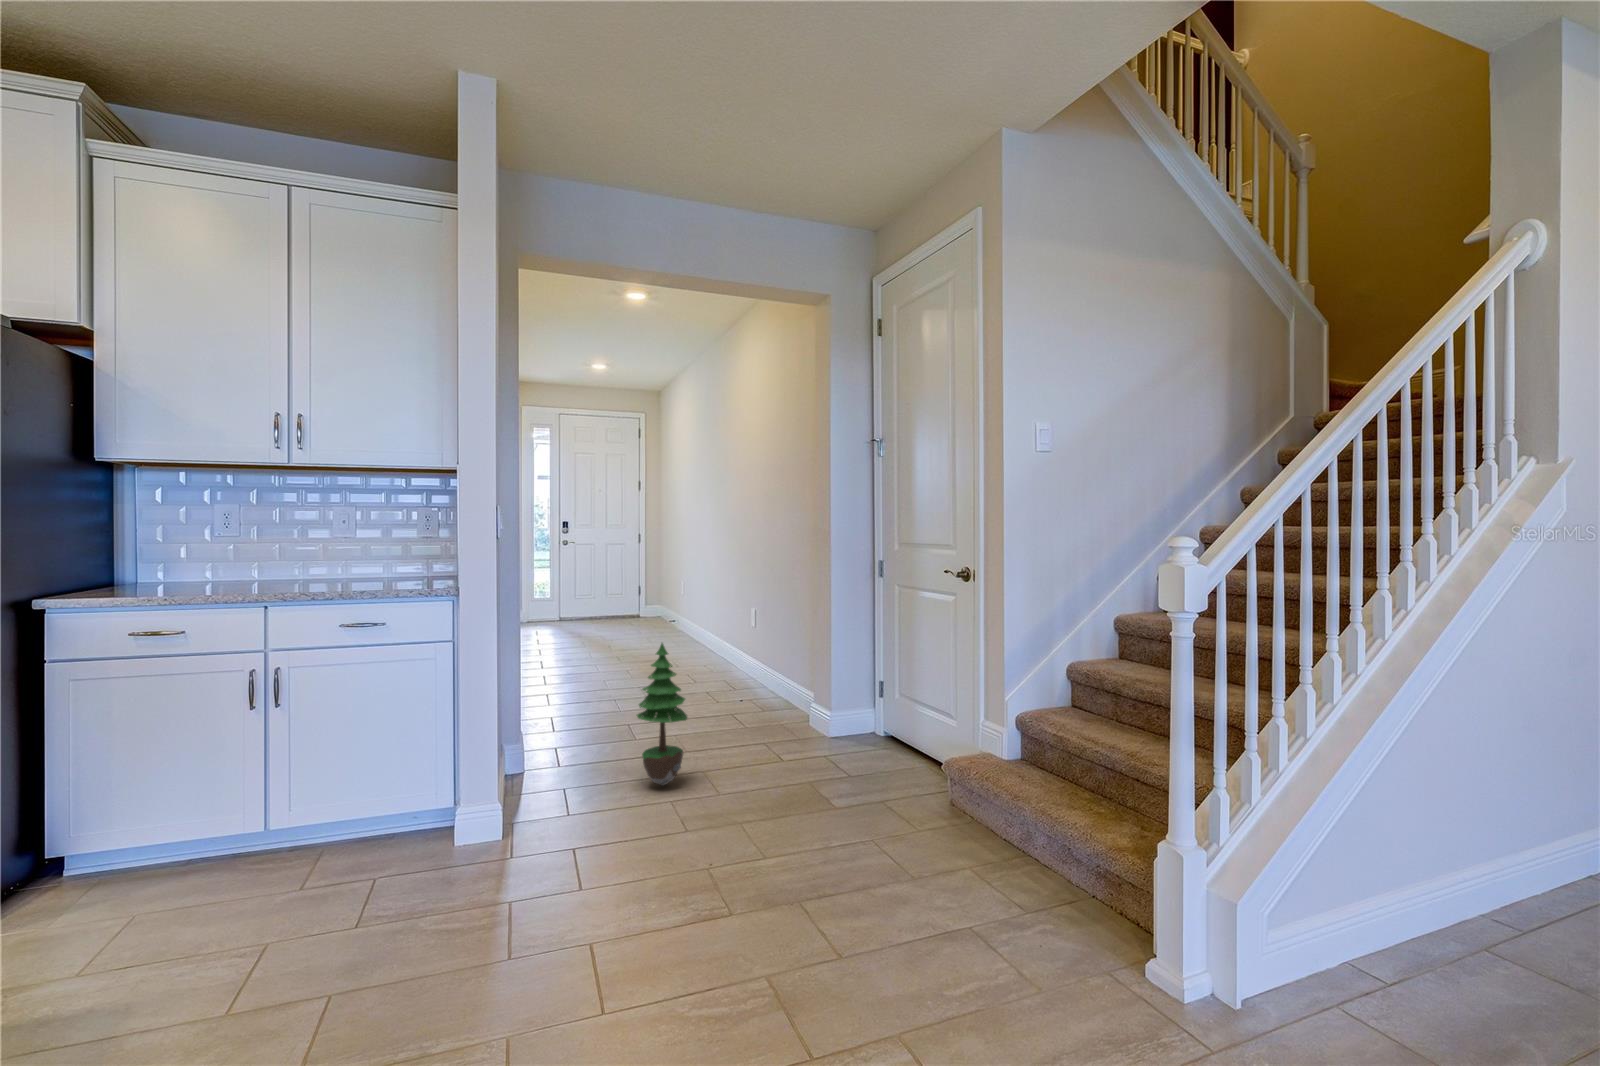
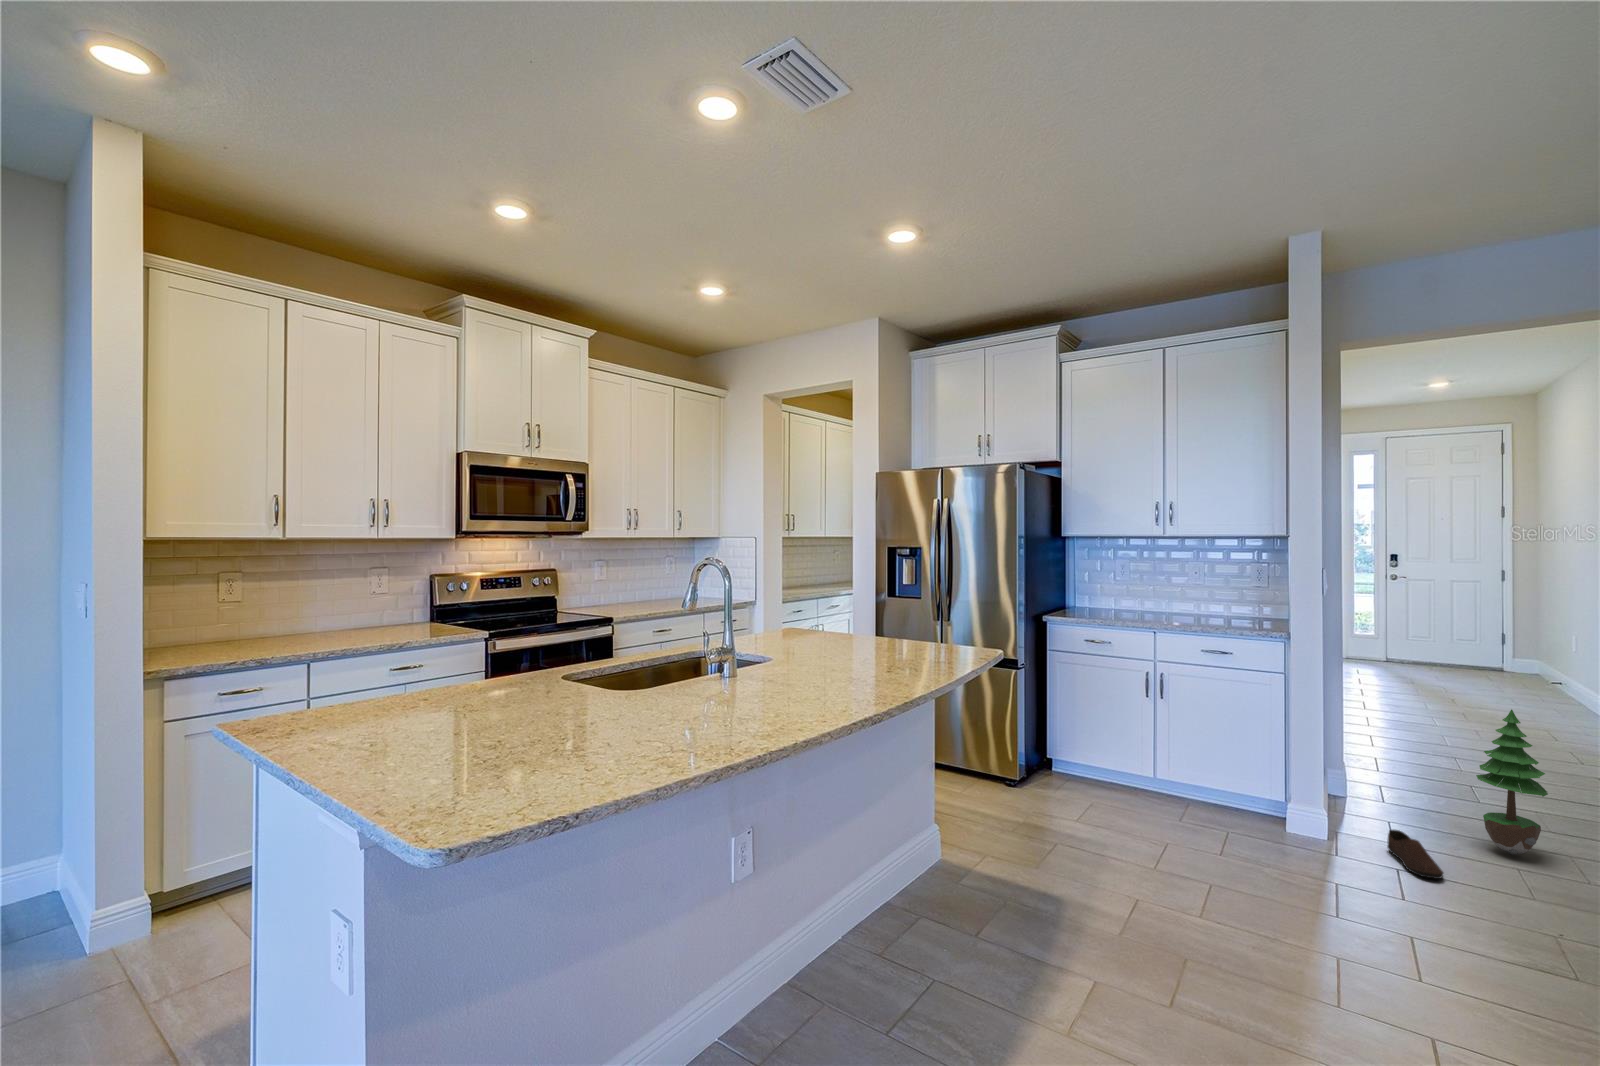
shoe: none [563,798,615,846] -> present [1387,830,1443,879]

